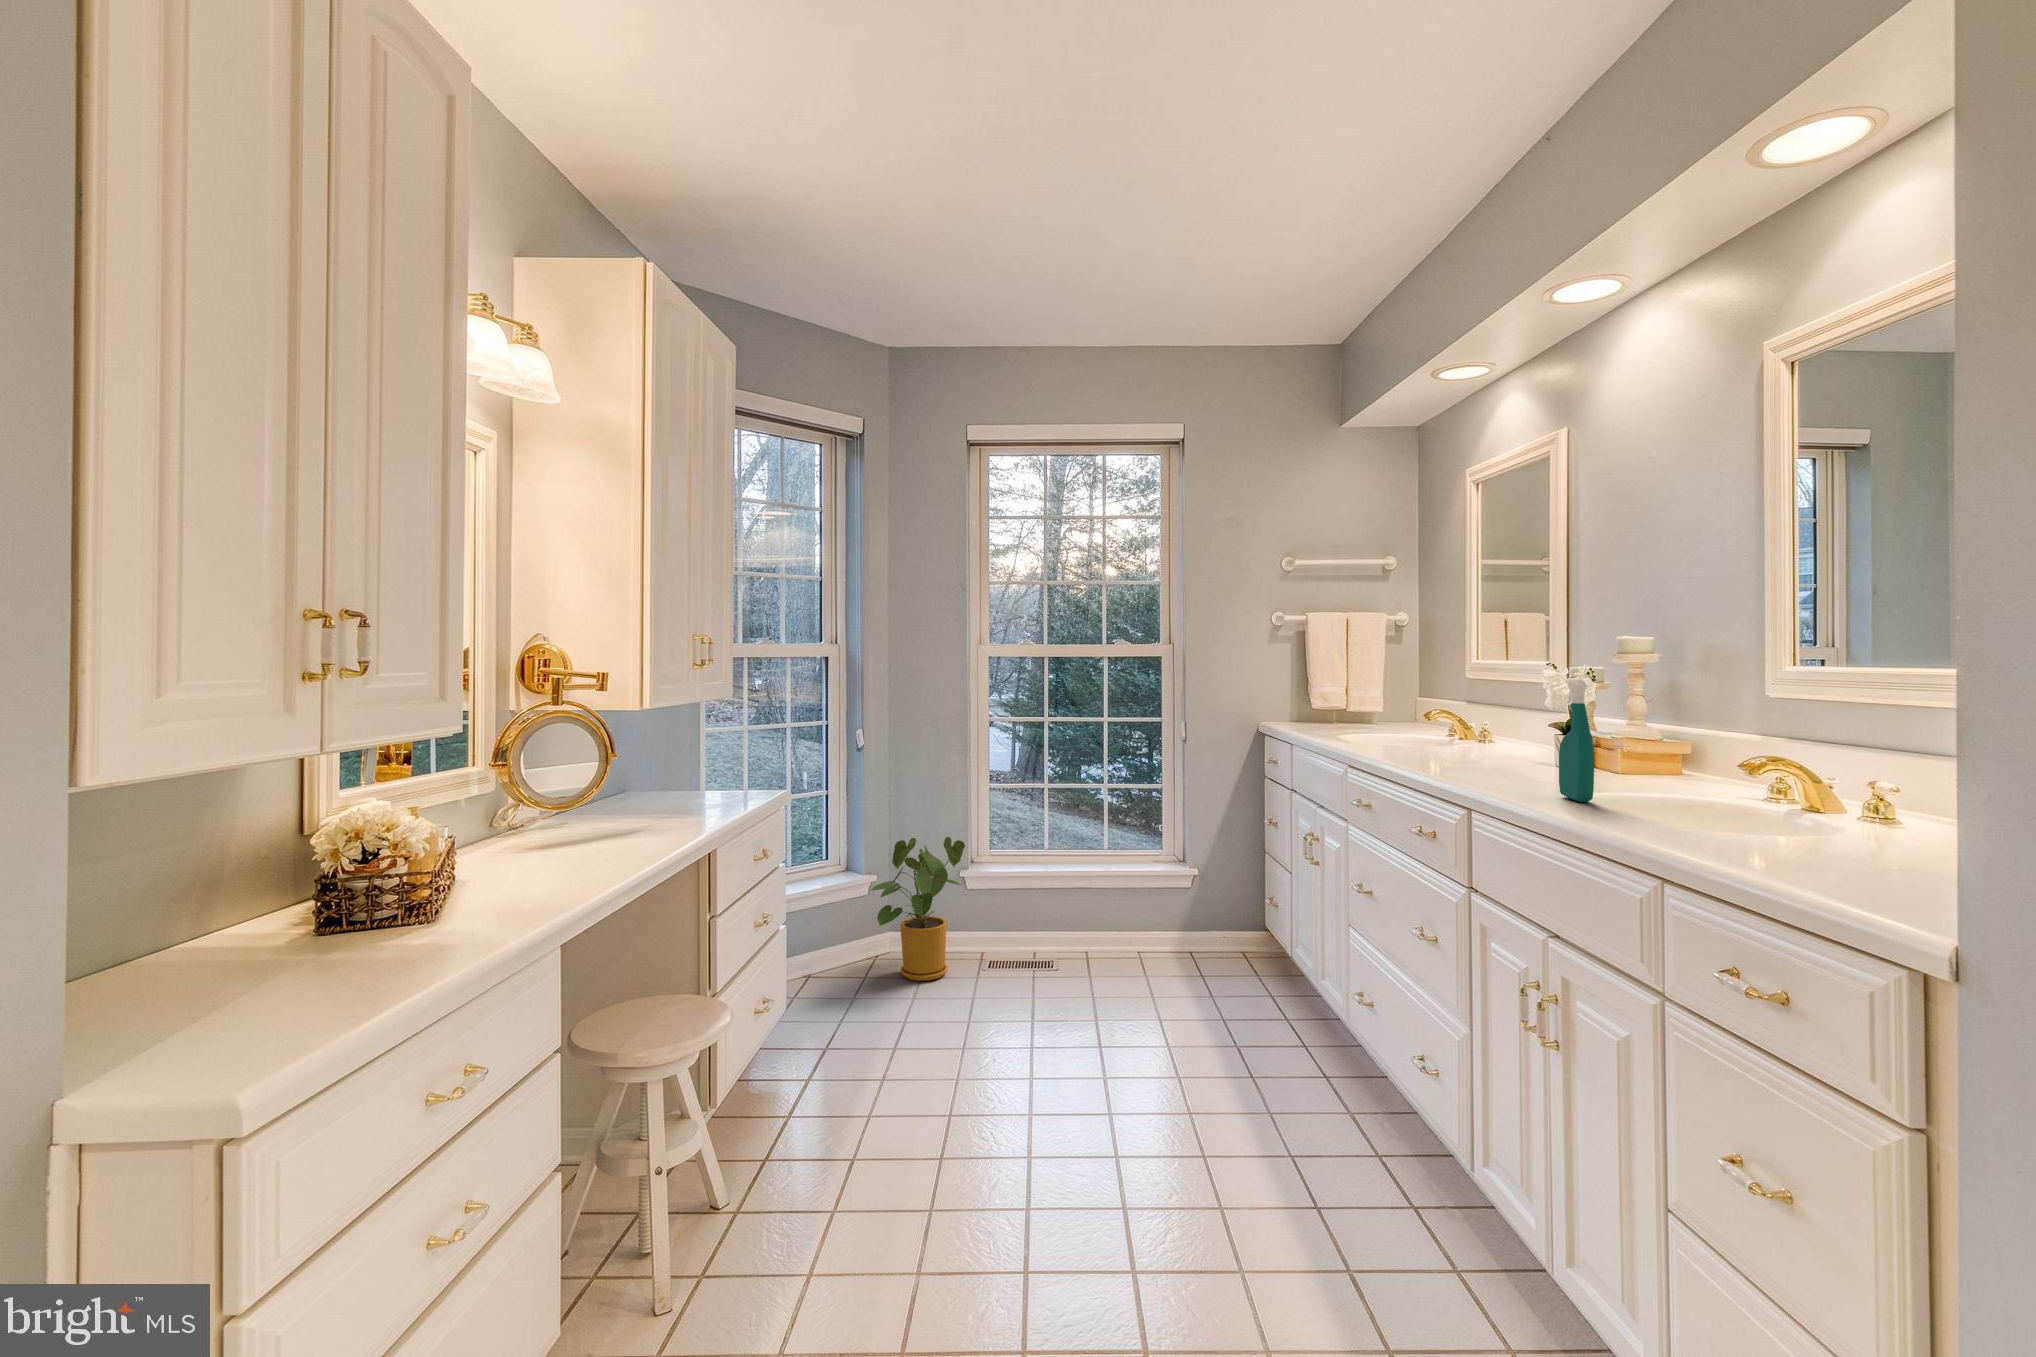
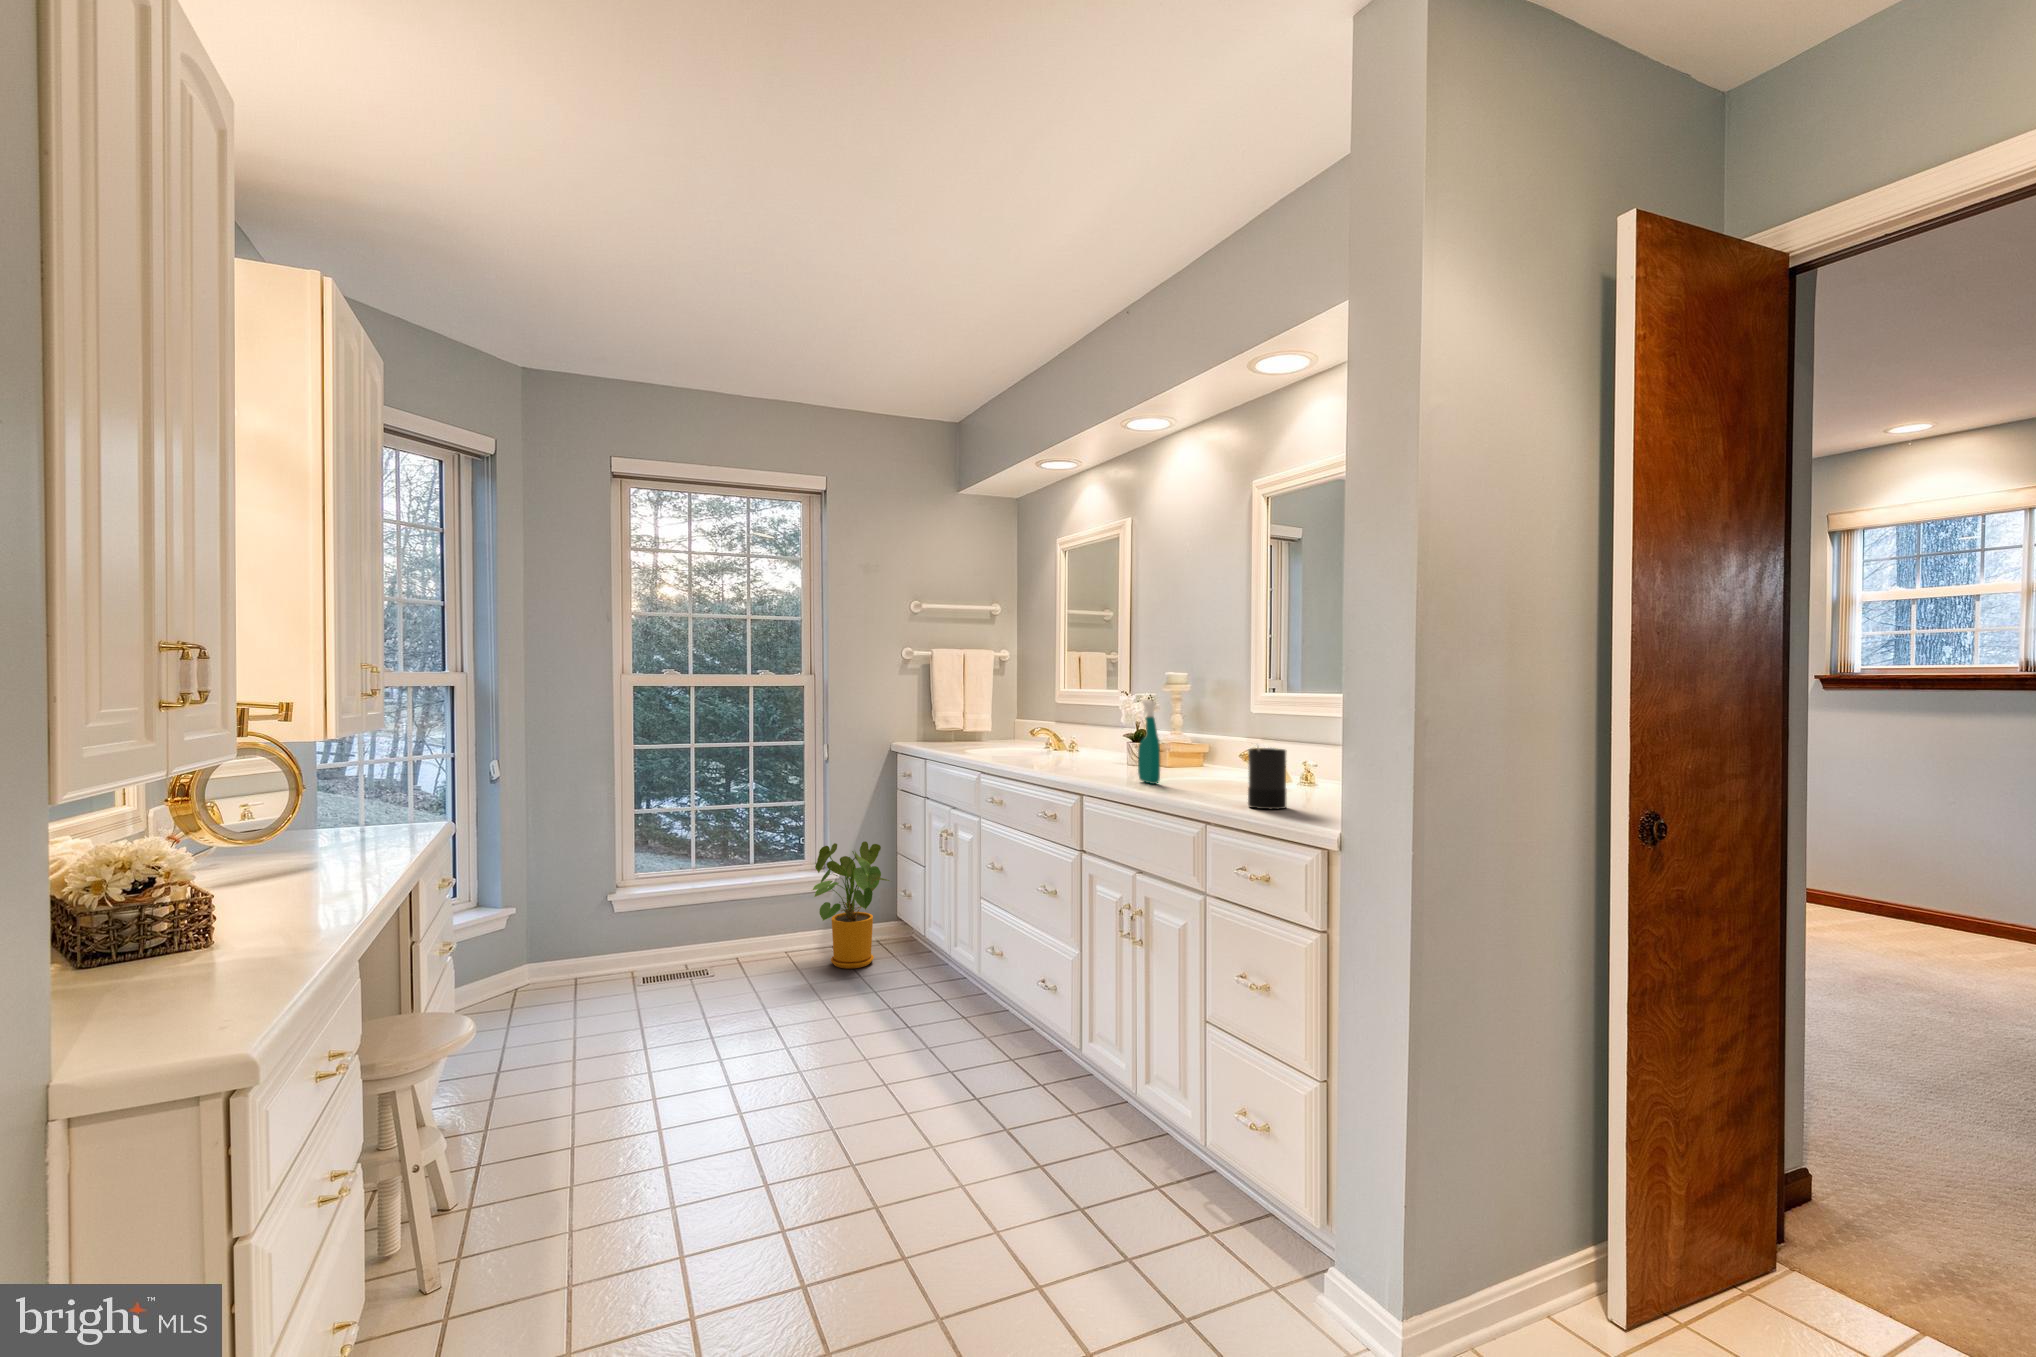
candle: none [1741,751,1823,867] -> present [1248,747,1287,809]
house plant: present [870,837,965,981] -> present [813,841,889,969]

